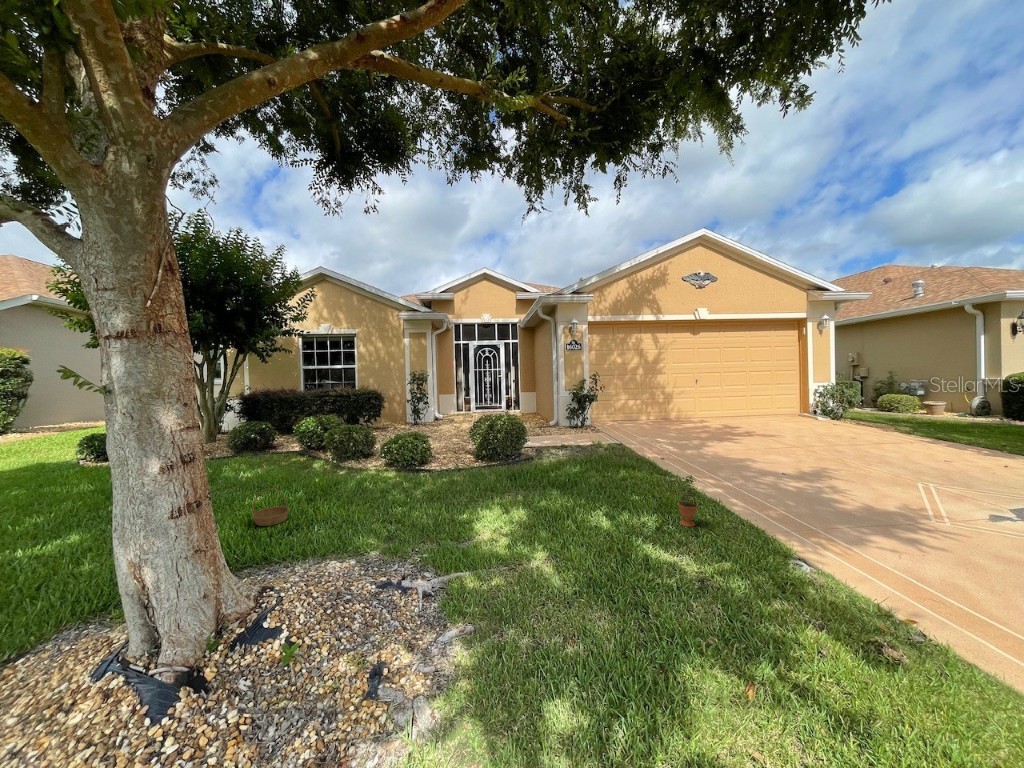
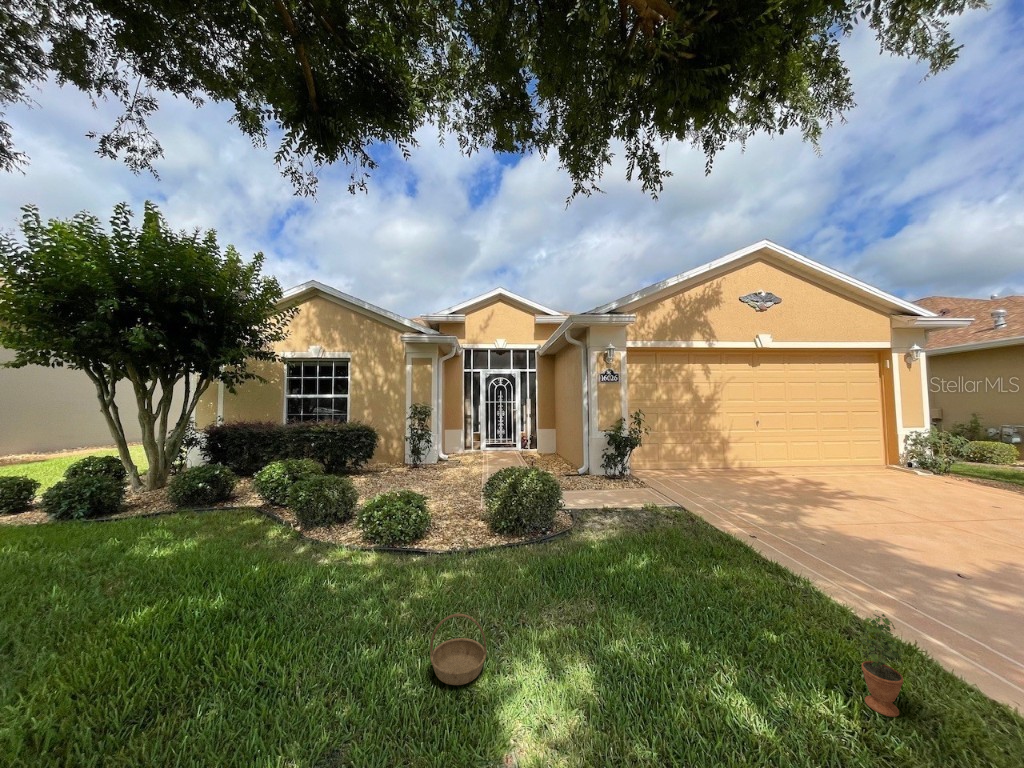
basket: present [252,488,290,526] -> present [430,614,487,685]

